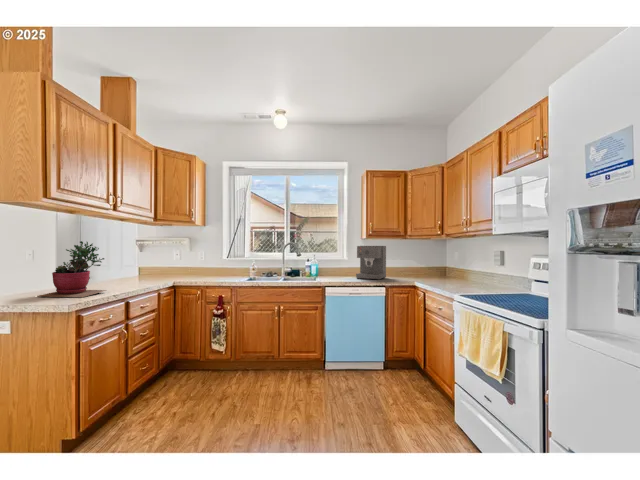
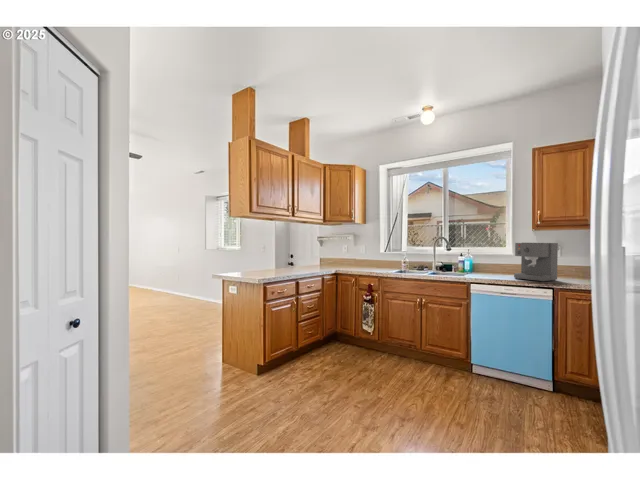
succulent plant: present [39,241,106,297] -> none [244,238,284,277]

